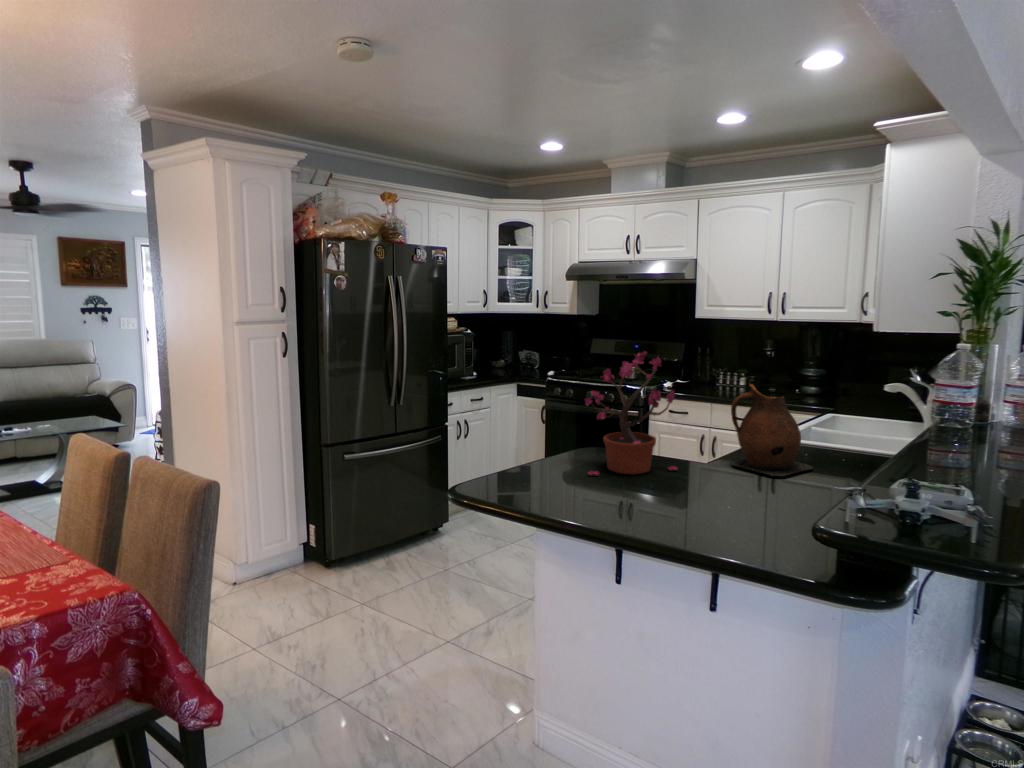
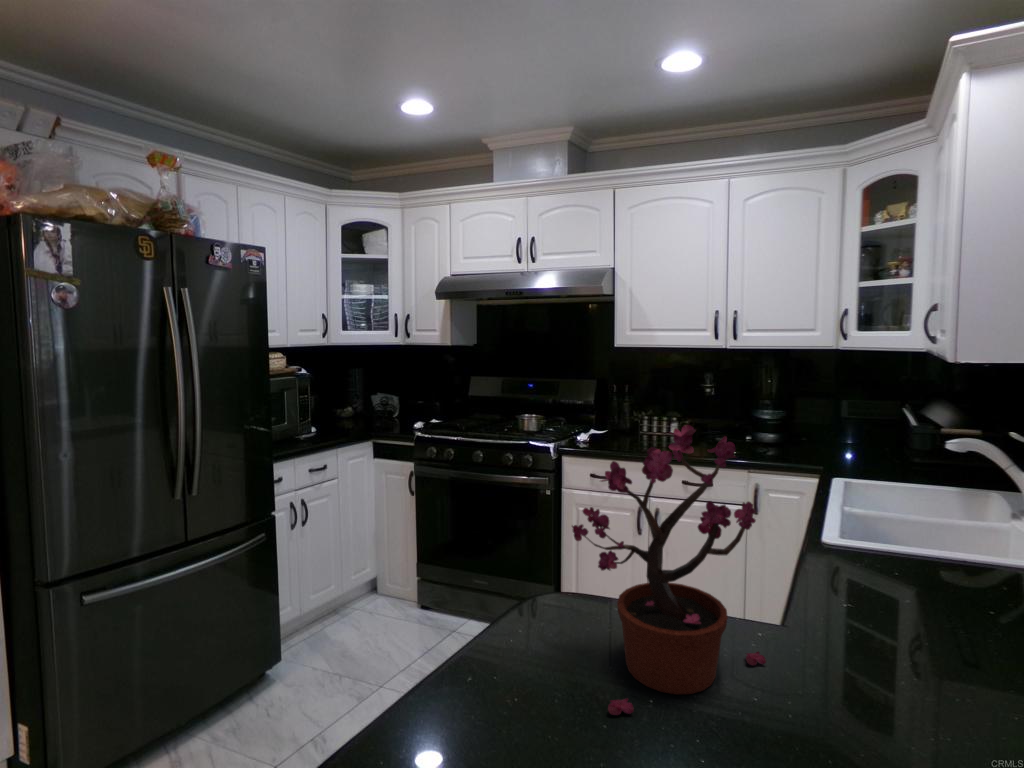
ceramic pitcher: present [731,384,813,477] -> none [827,475,972,662]

